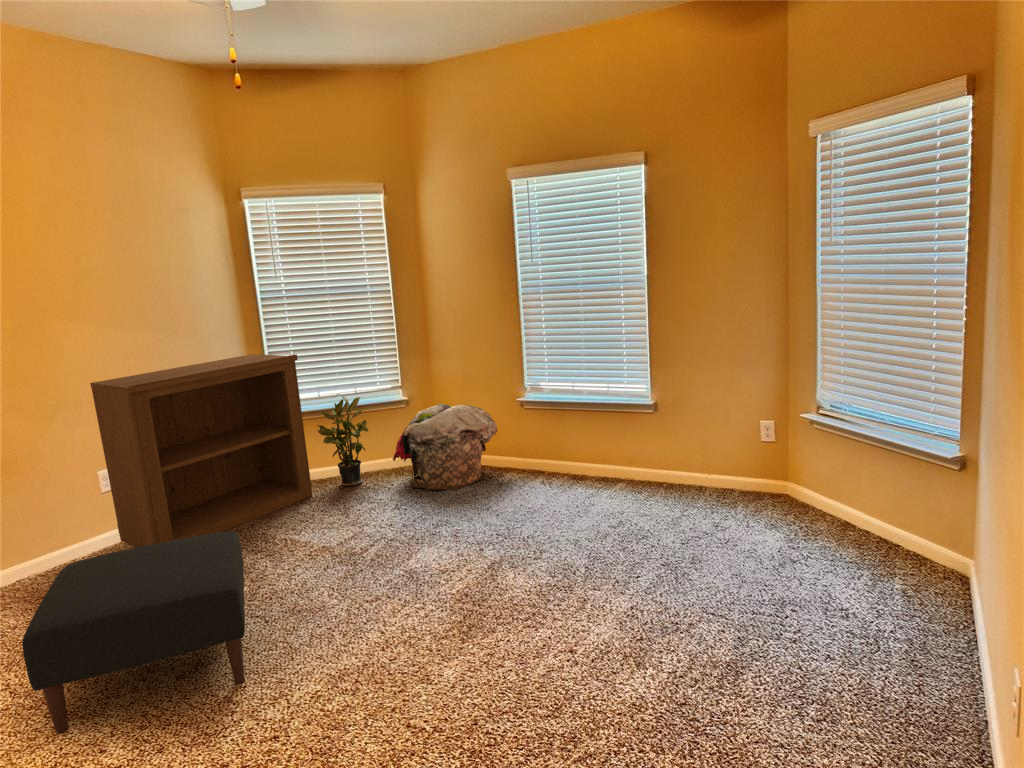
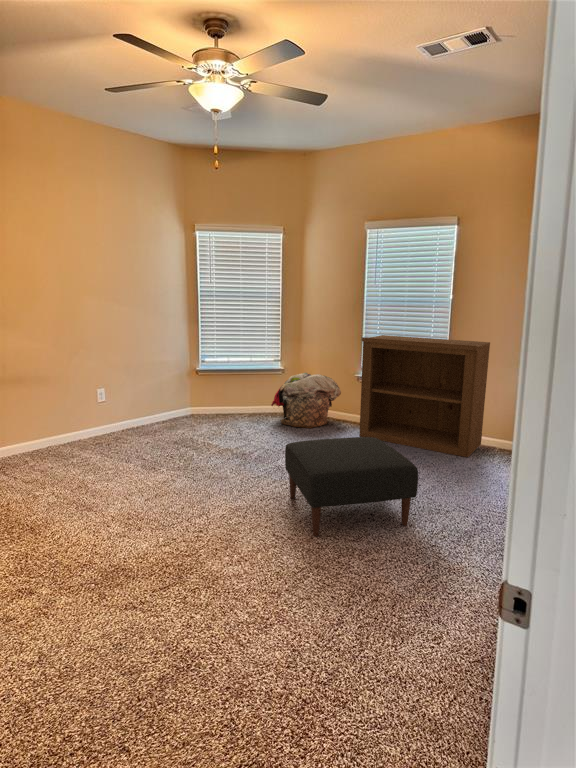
bookshelf: present [90,354,312,547] -> present [359,335,490,457]
potted plant: present [317,396,368,486] -> none [226,361,258,419]
ottoman: present [22,532,245,734] -> present [285,437,418,536]

